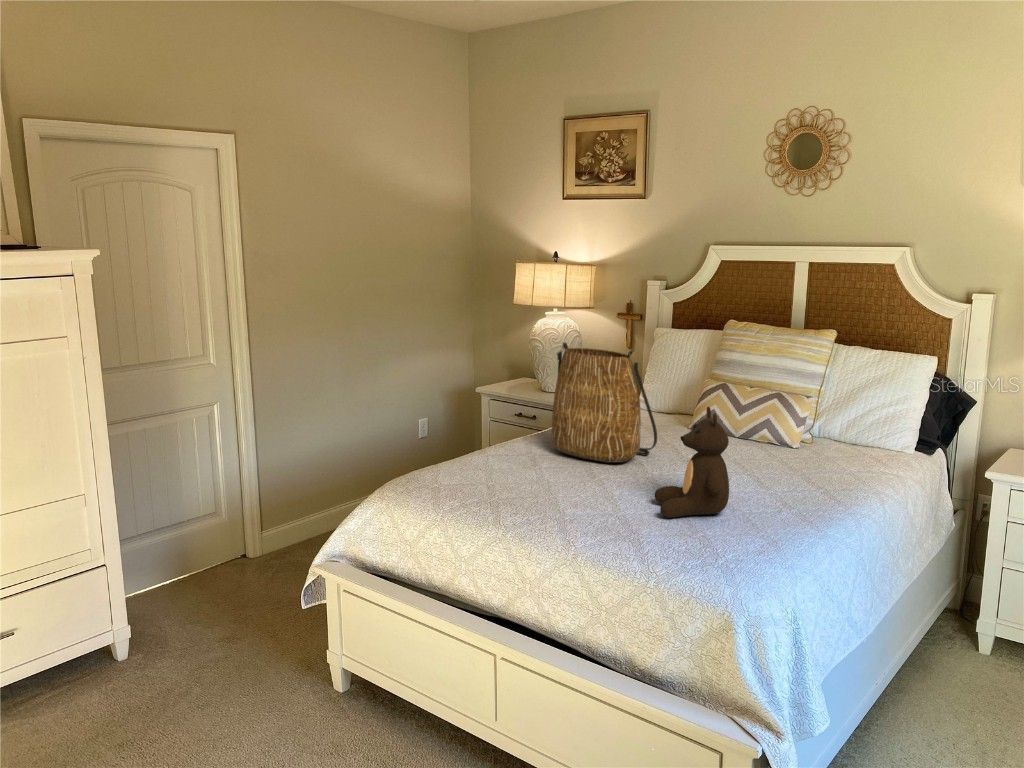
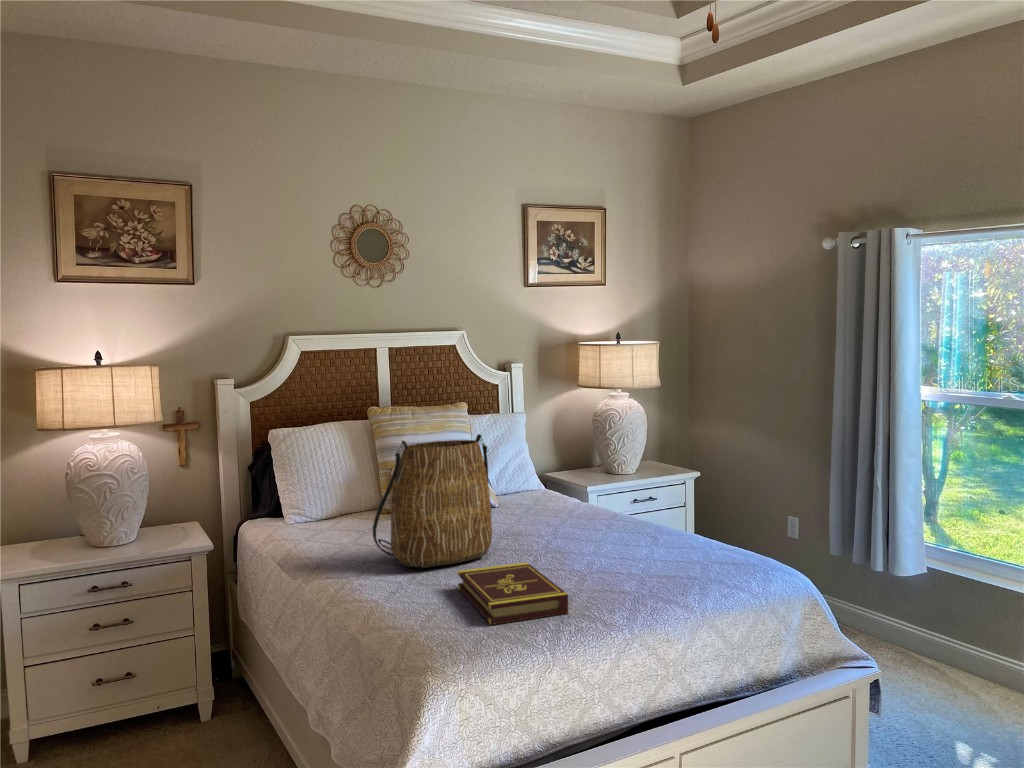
teddy bear: present [655,407,729,518] -> none [601,460,678,565]
book: none [461,455,577,506] -> present [458,562,568,625]

